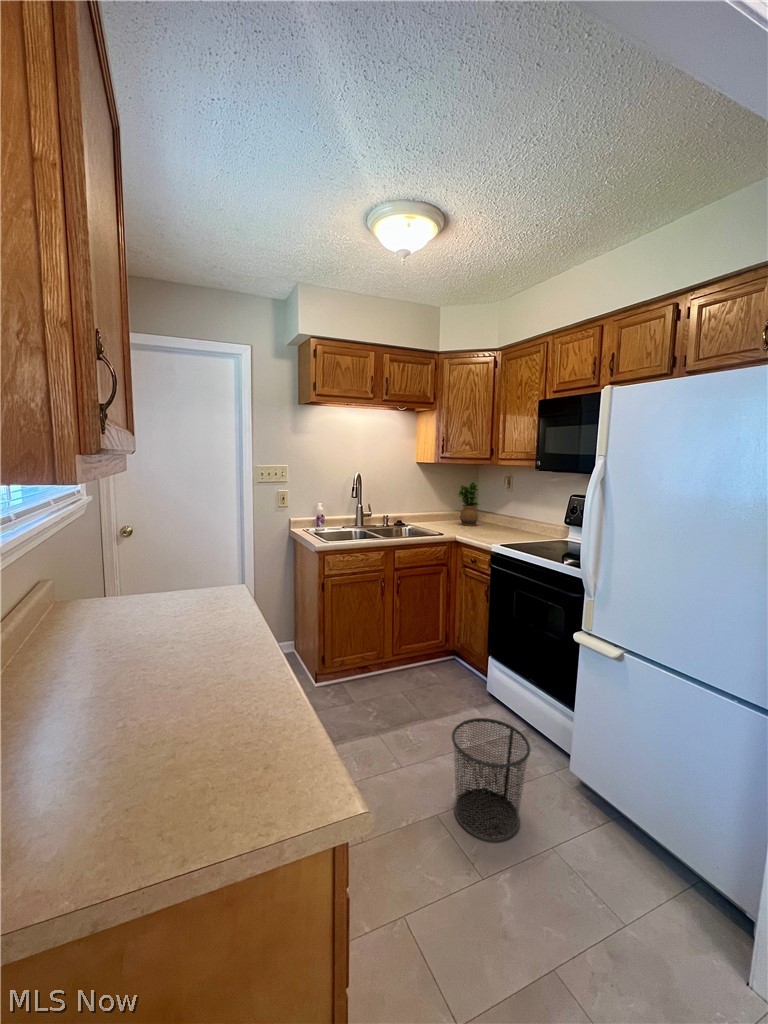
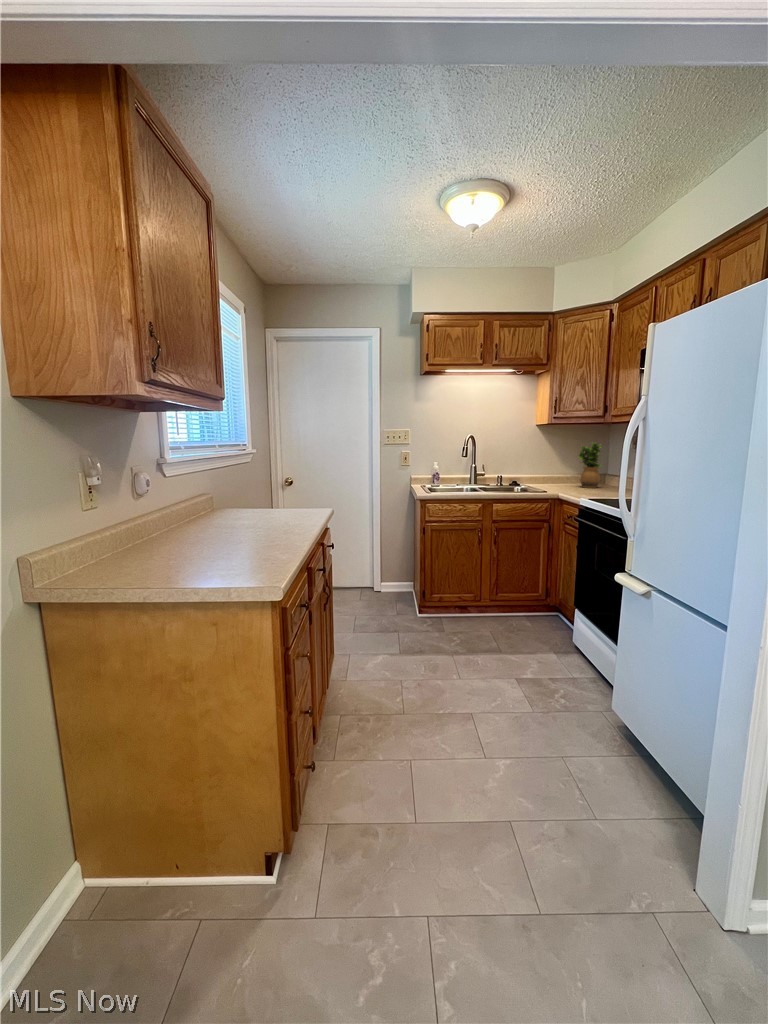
trash can: present [452,718,531,840] -> none [483,640,553,737]

